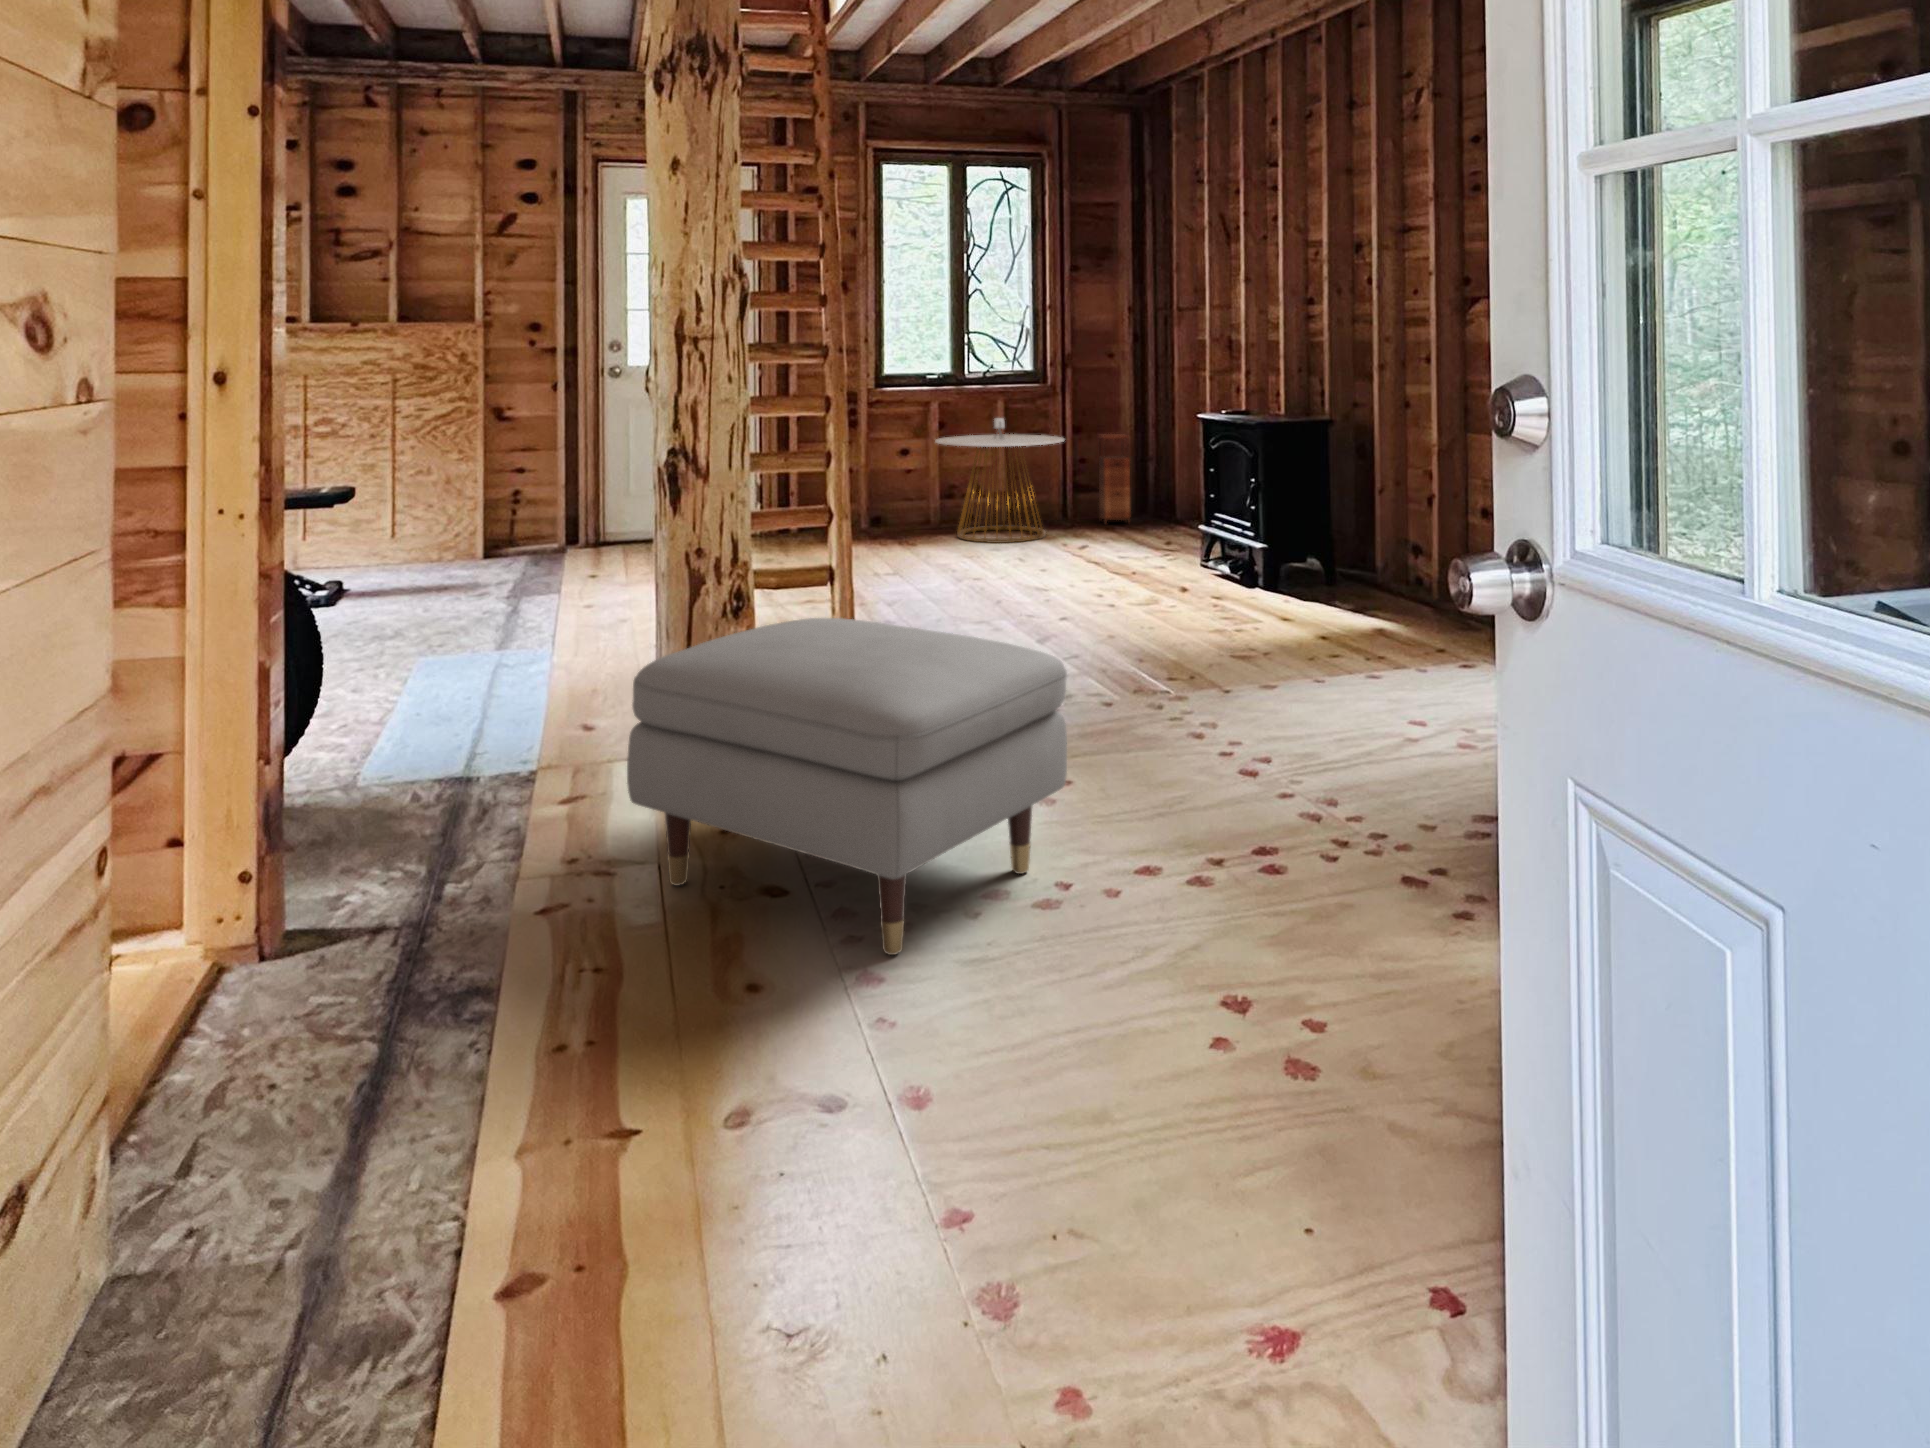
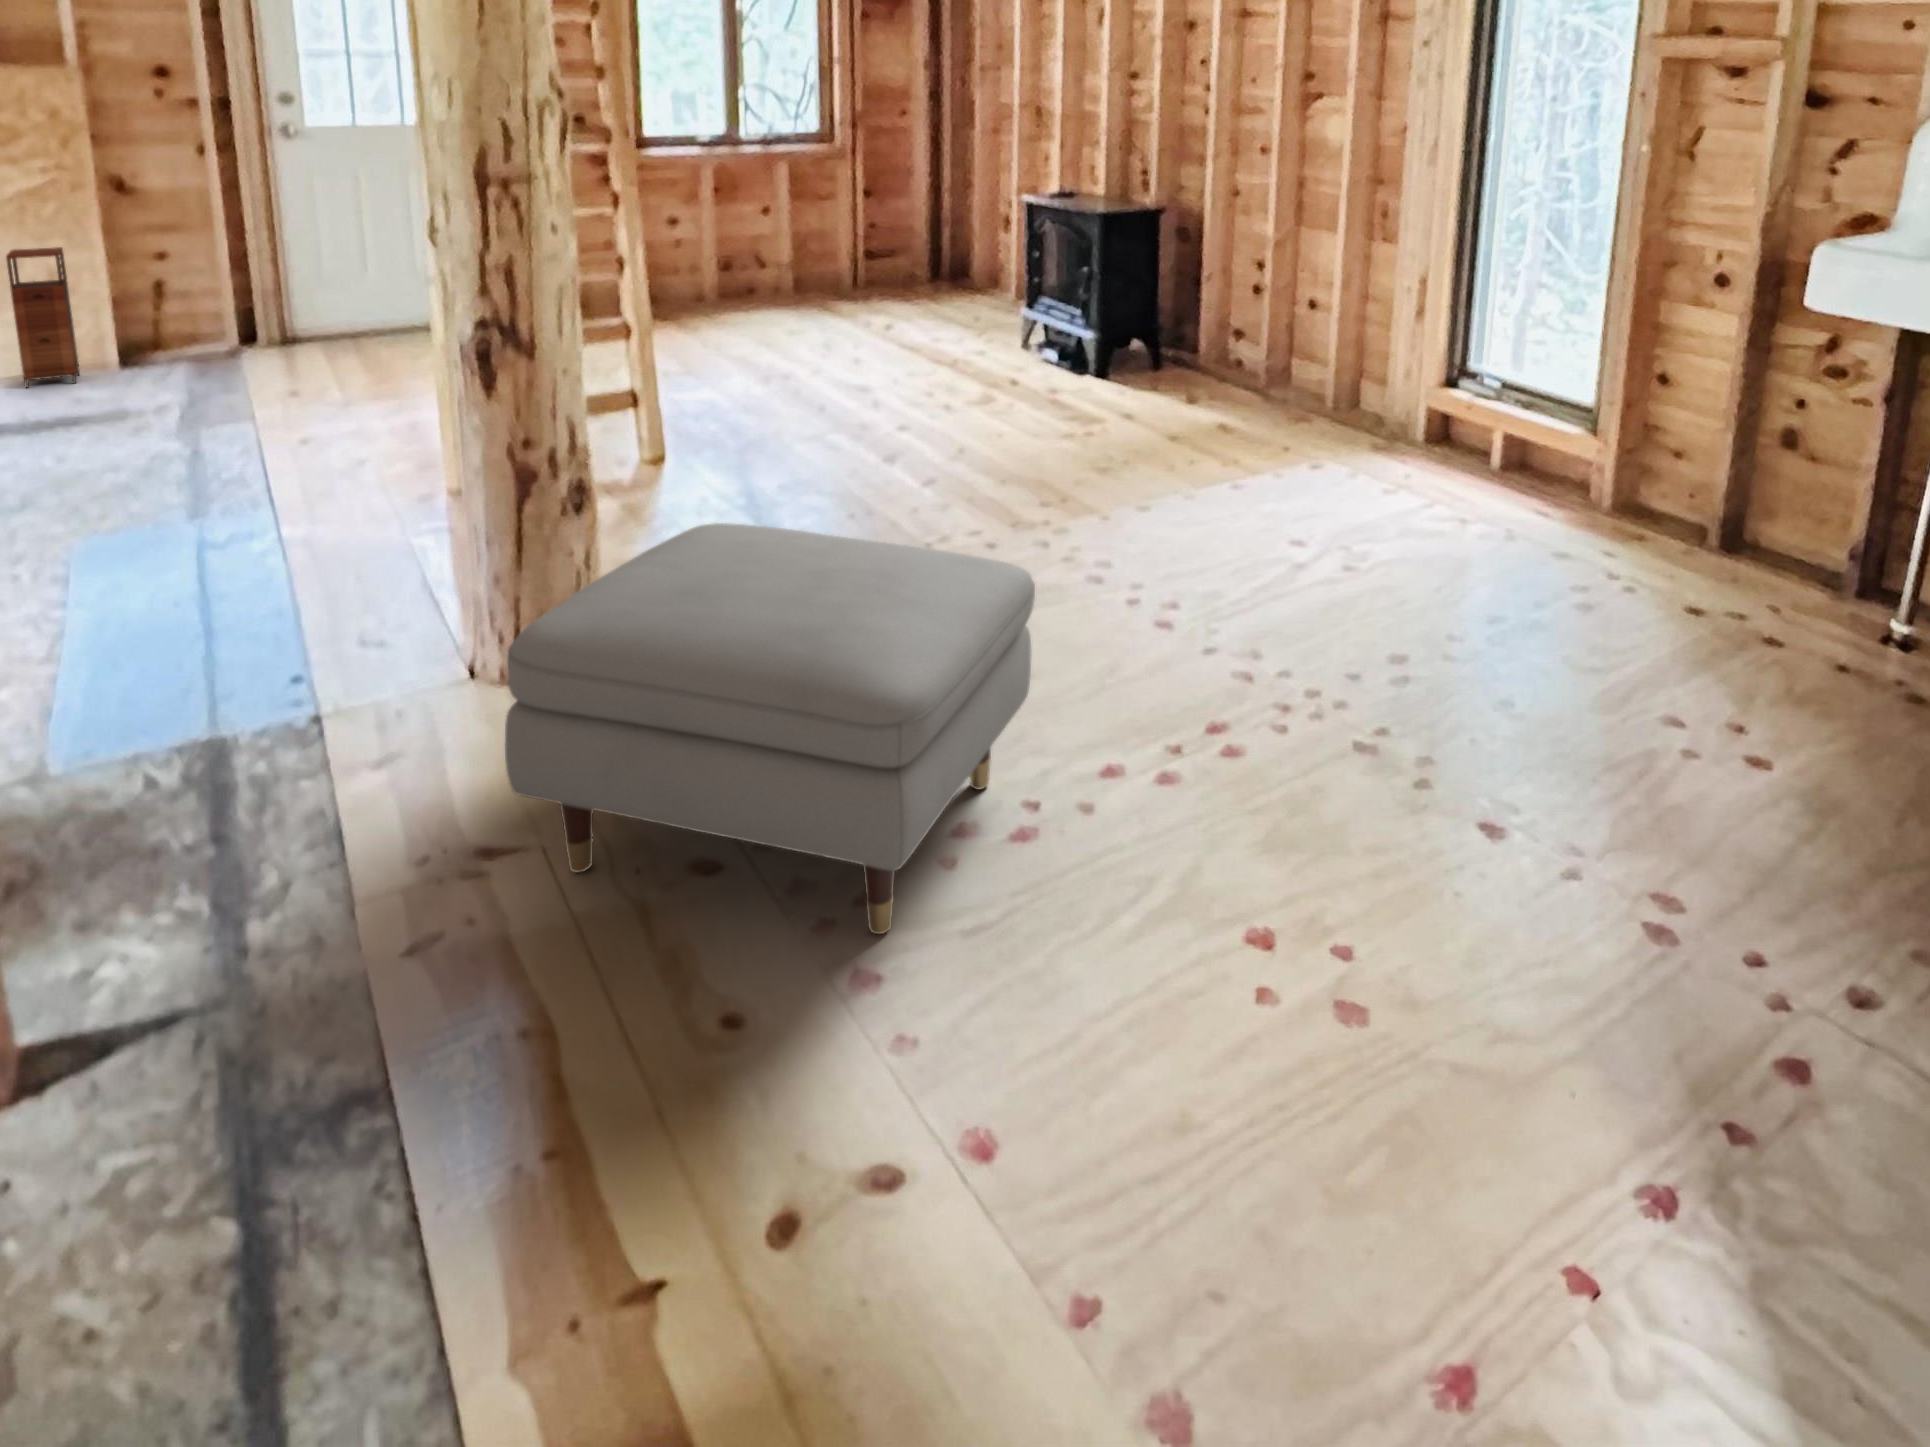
side table: present [936,418,1064,543] -> none [714,185,860,320]
storage cabinet: present [1098,434,1130,523] -> present [6,247,80,388]

